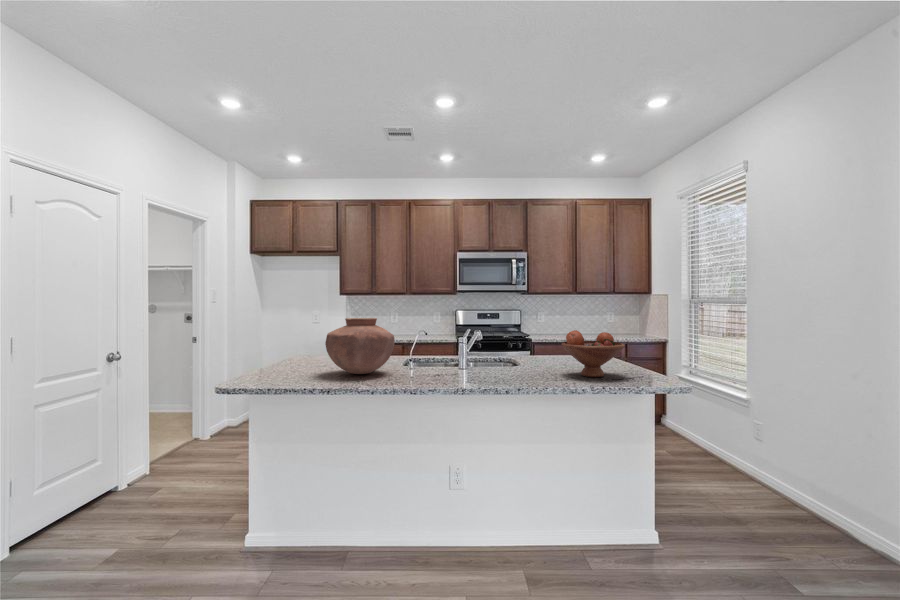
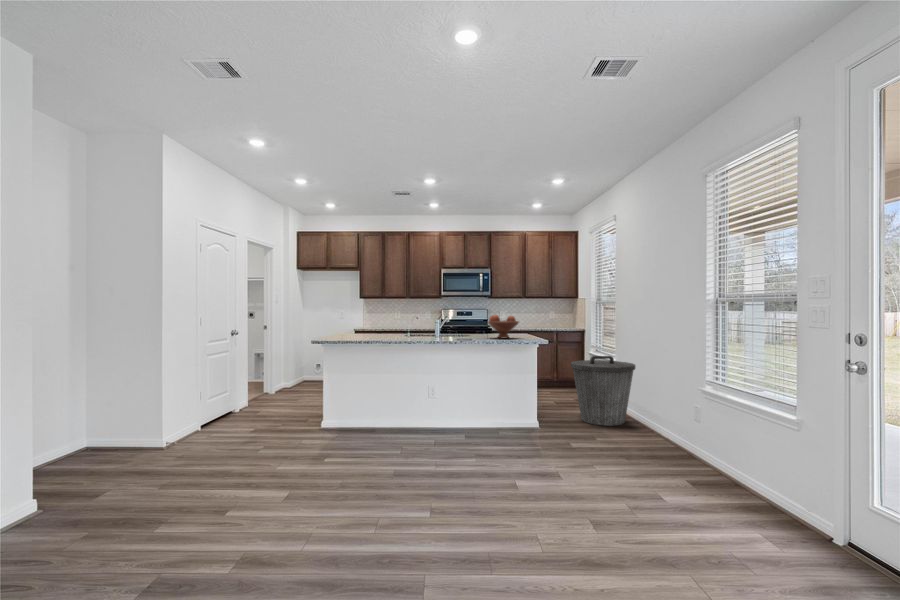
vase: present [325,318,395,374] -> none [363,308,399,338]
trash can: none [697,401,829,535] -> present [571,356,635,426]

